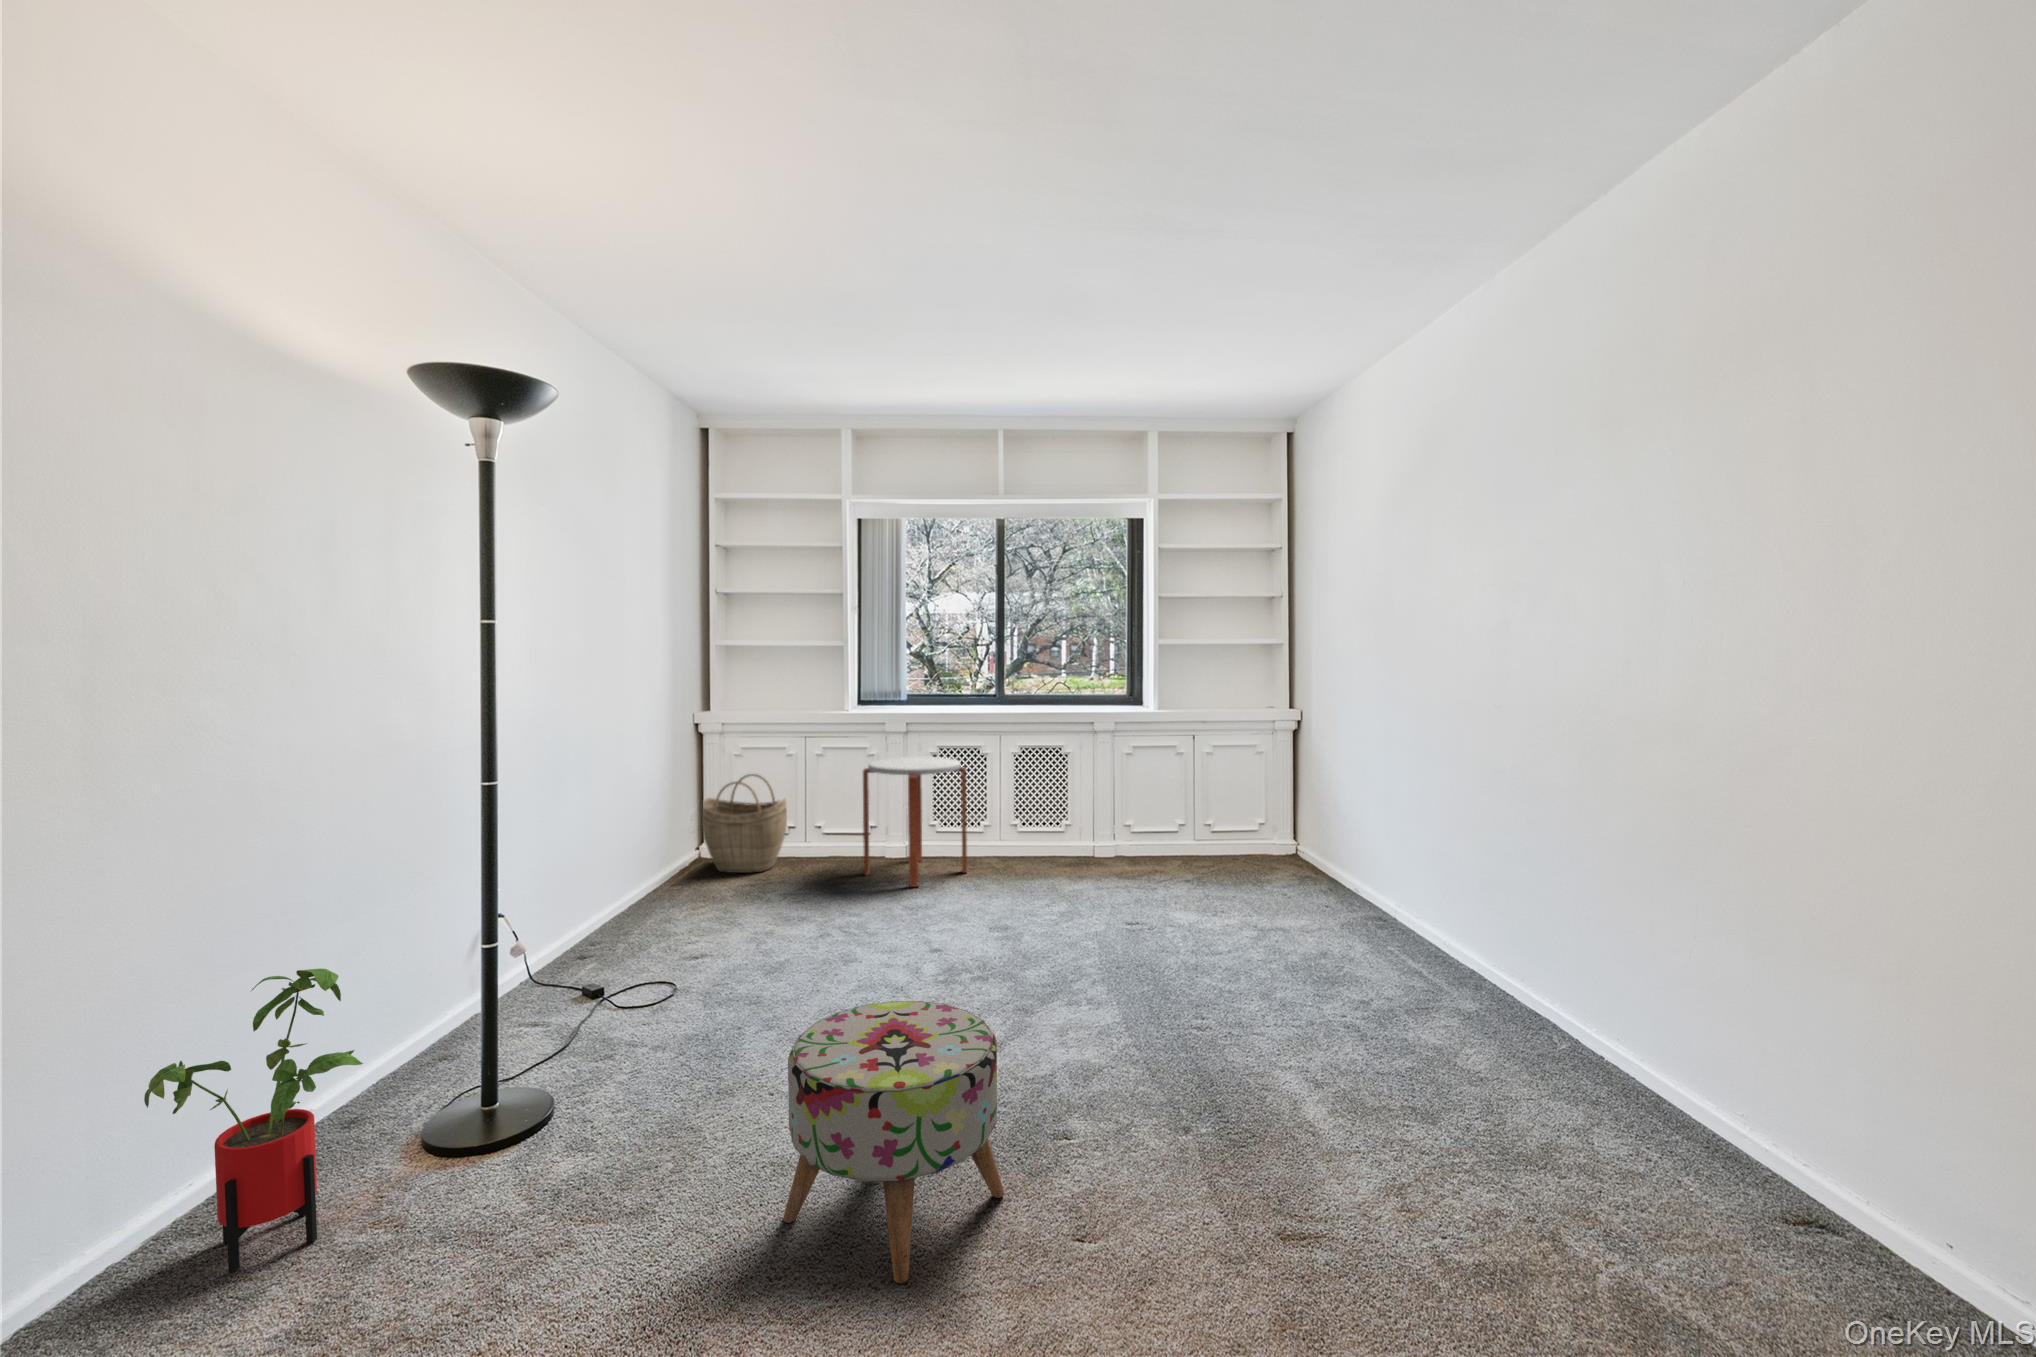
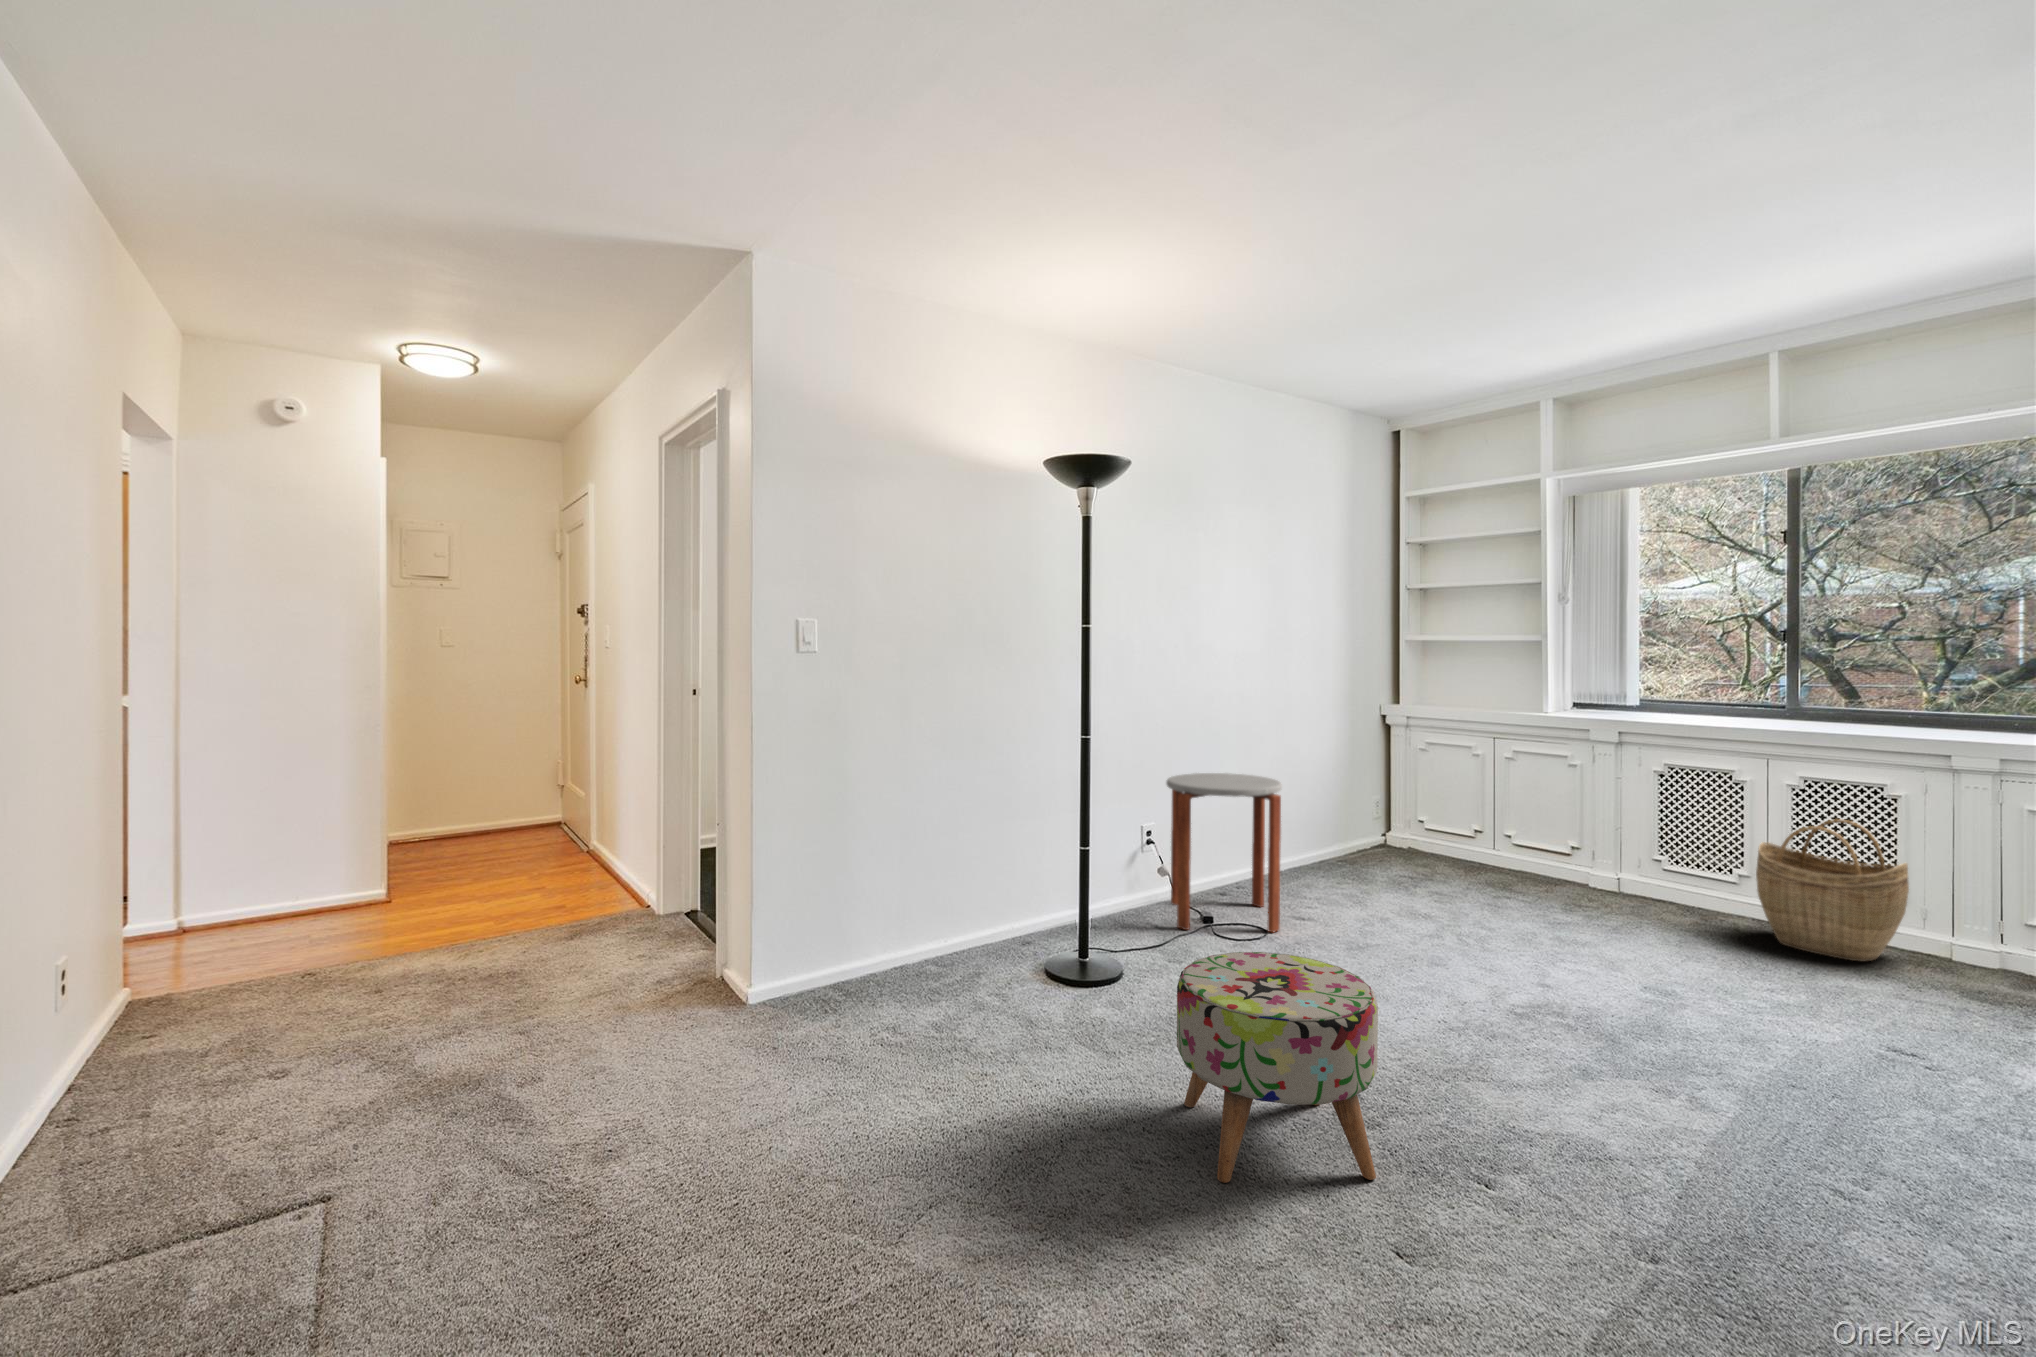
side table: present [863,757,967,887] -> present [1166,773,1282,933]
woven basket: present [702,774,787,873] -> present [1756,819,1909,961]
house plant: present [144,969,363,1272] -> none [891,825,988,992]

